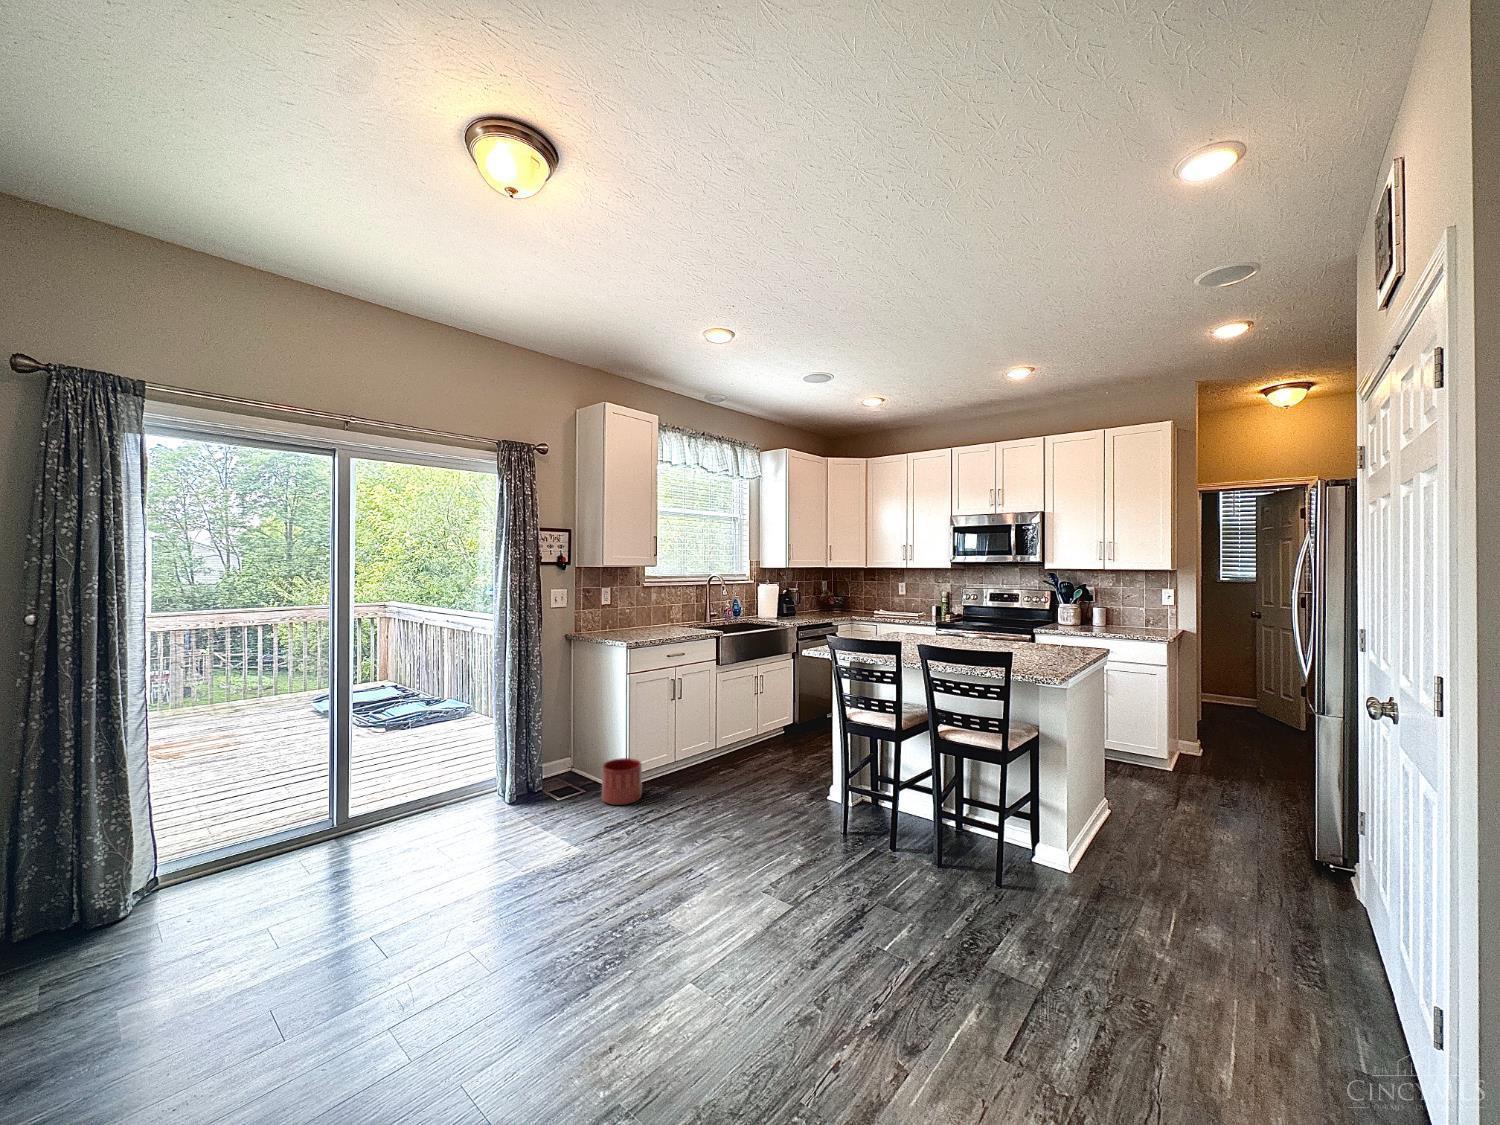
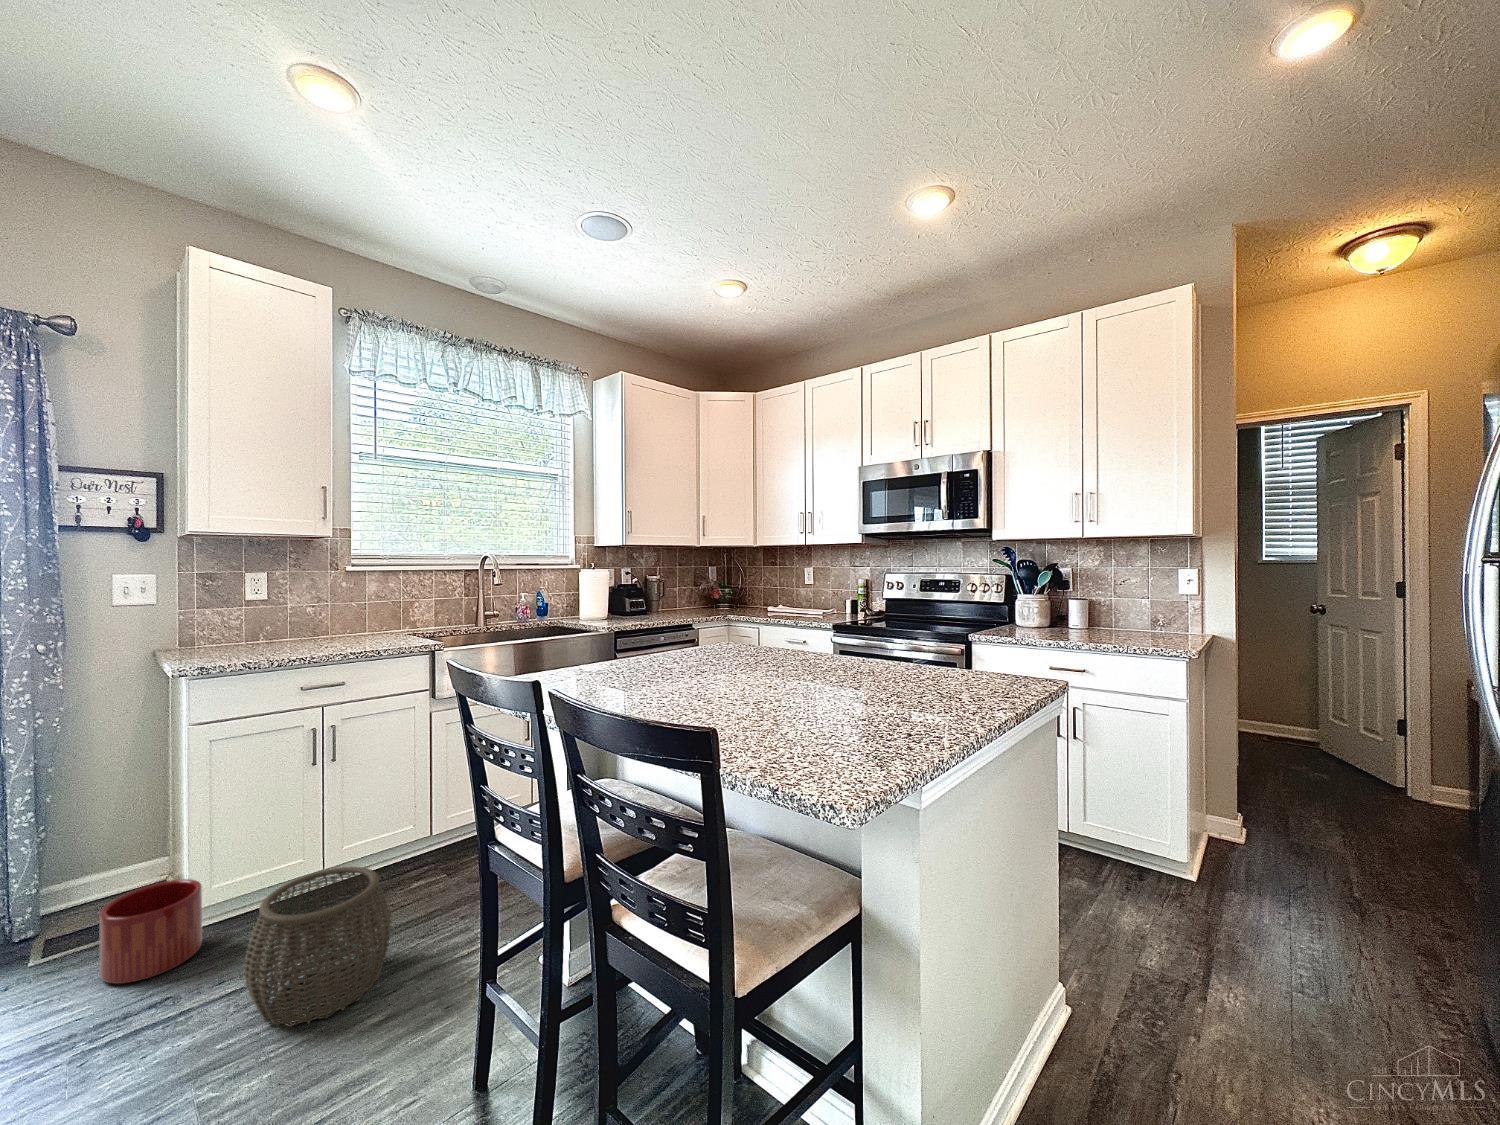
woven basket: none [698,748,760,817] -> present [243,867,392,1026]

